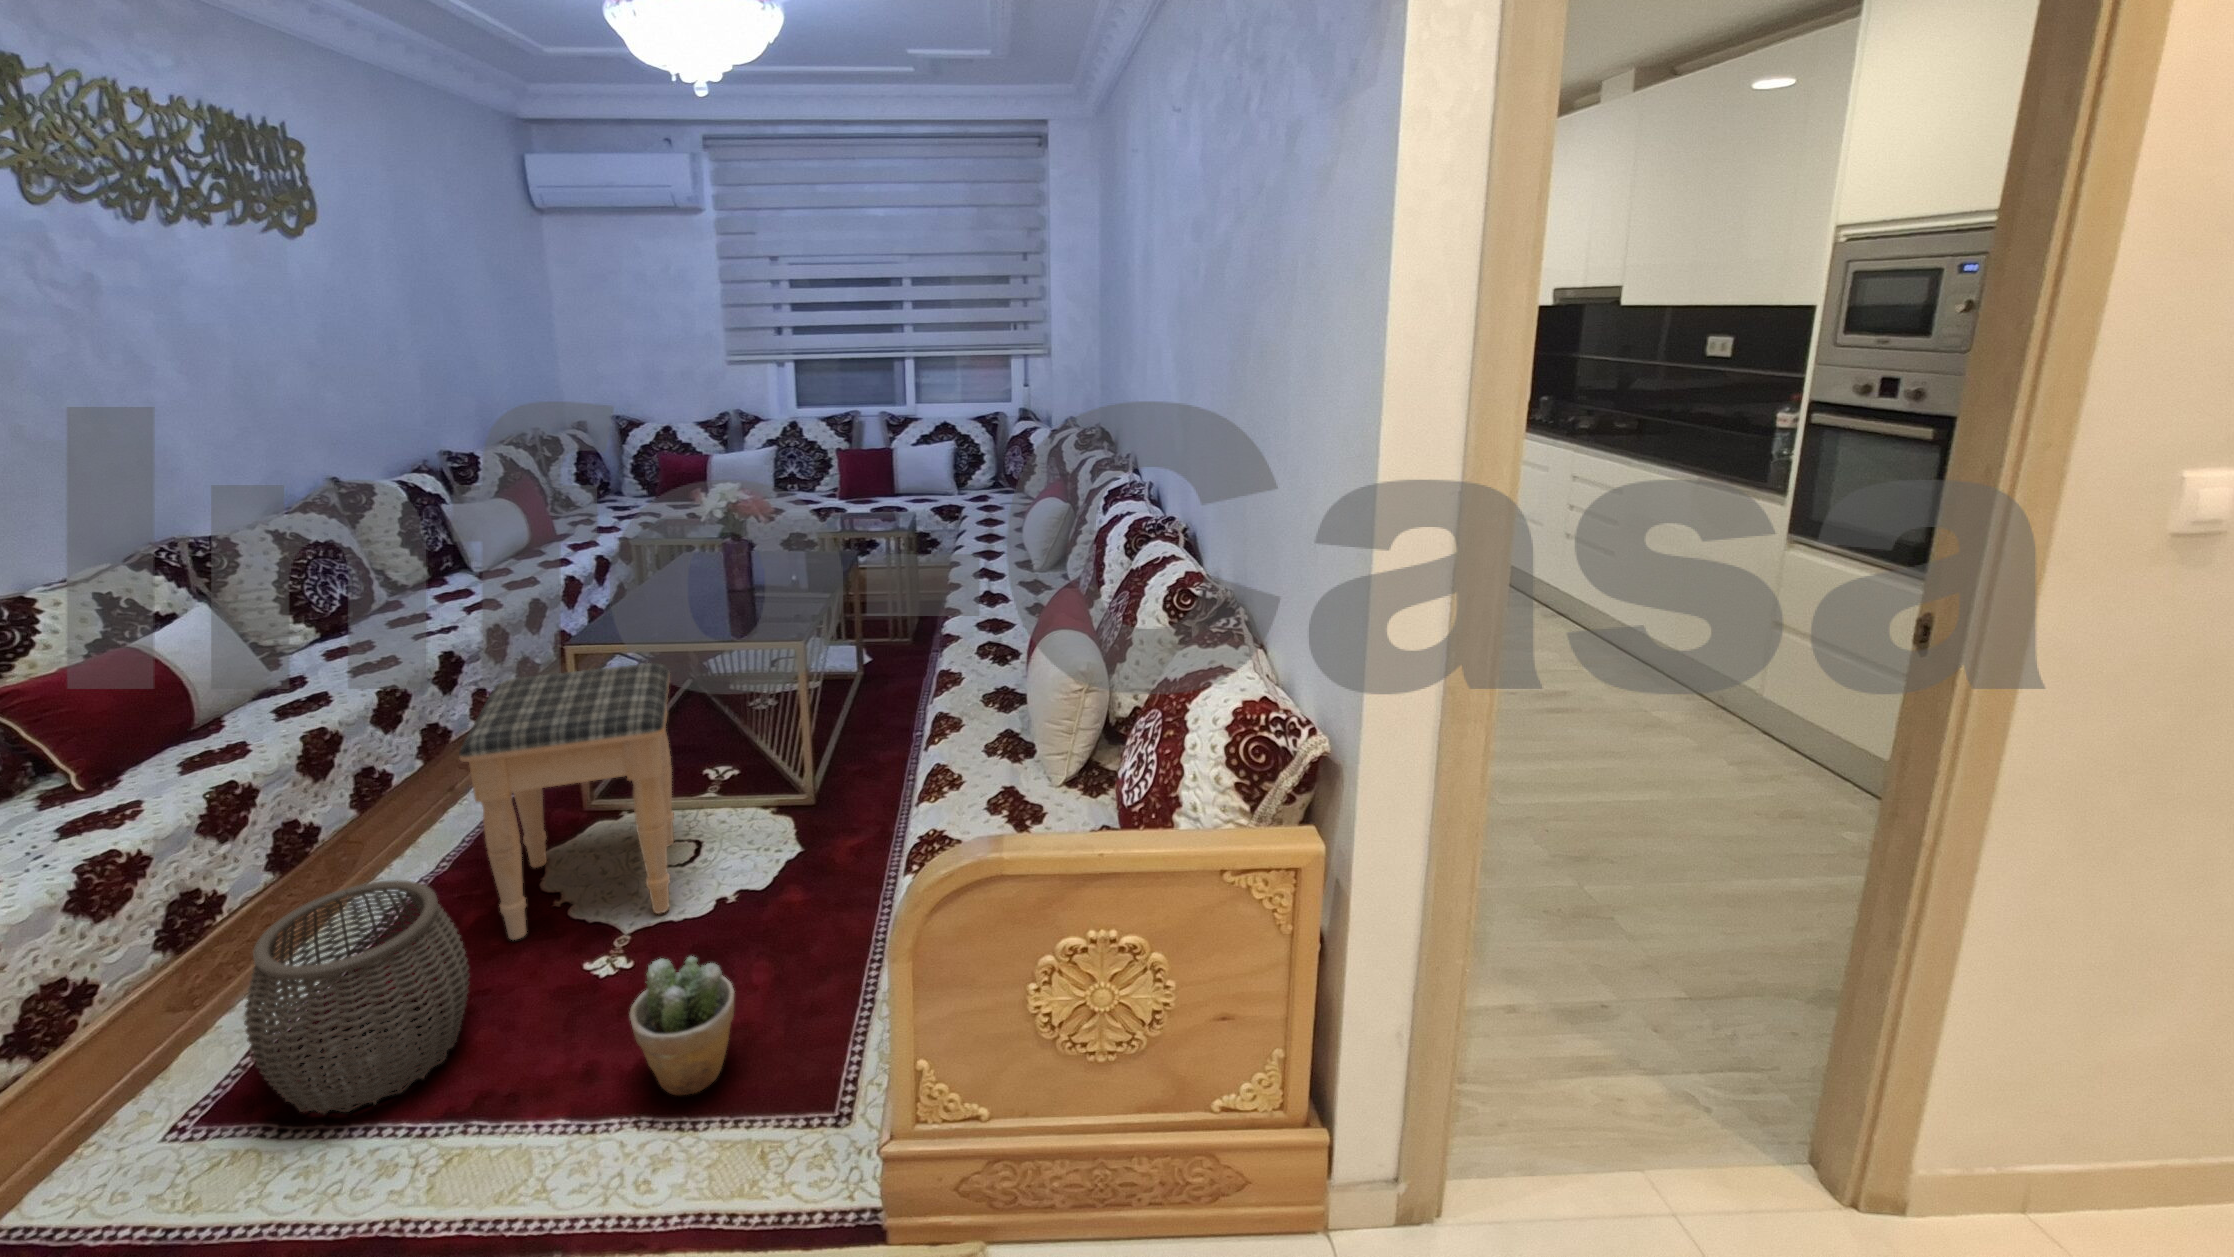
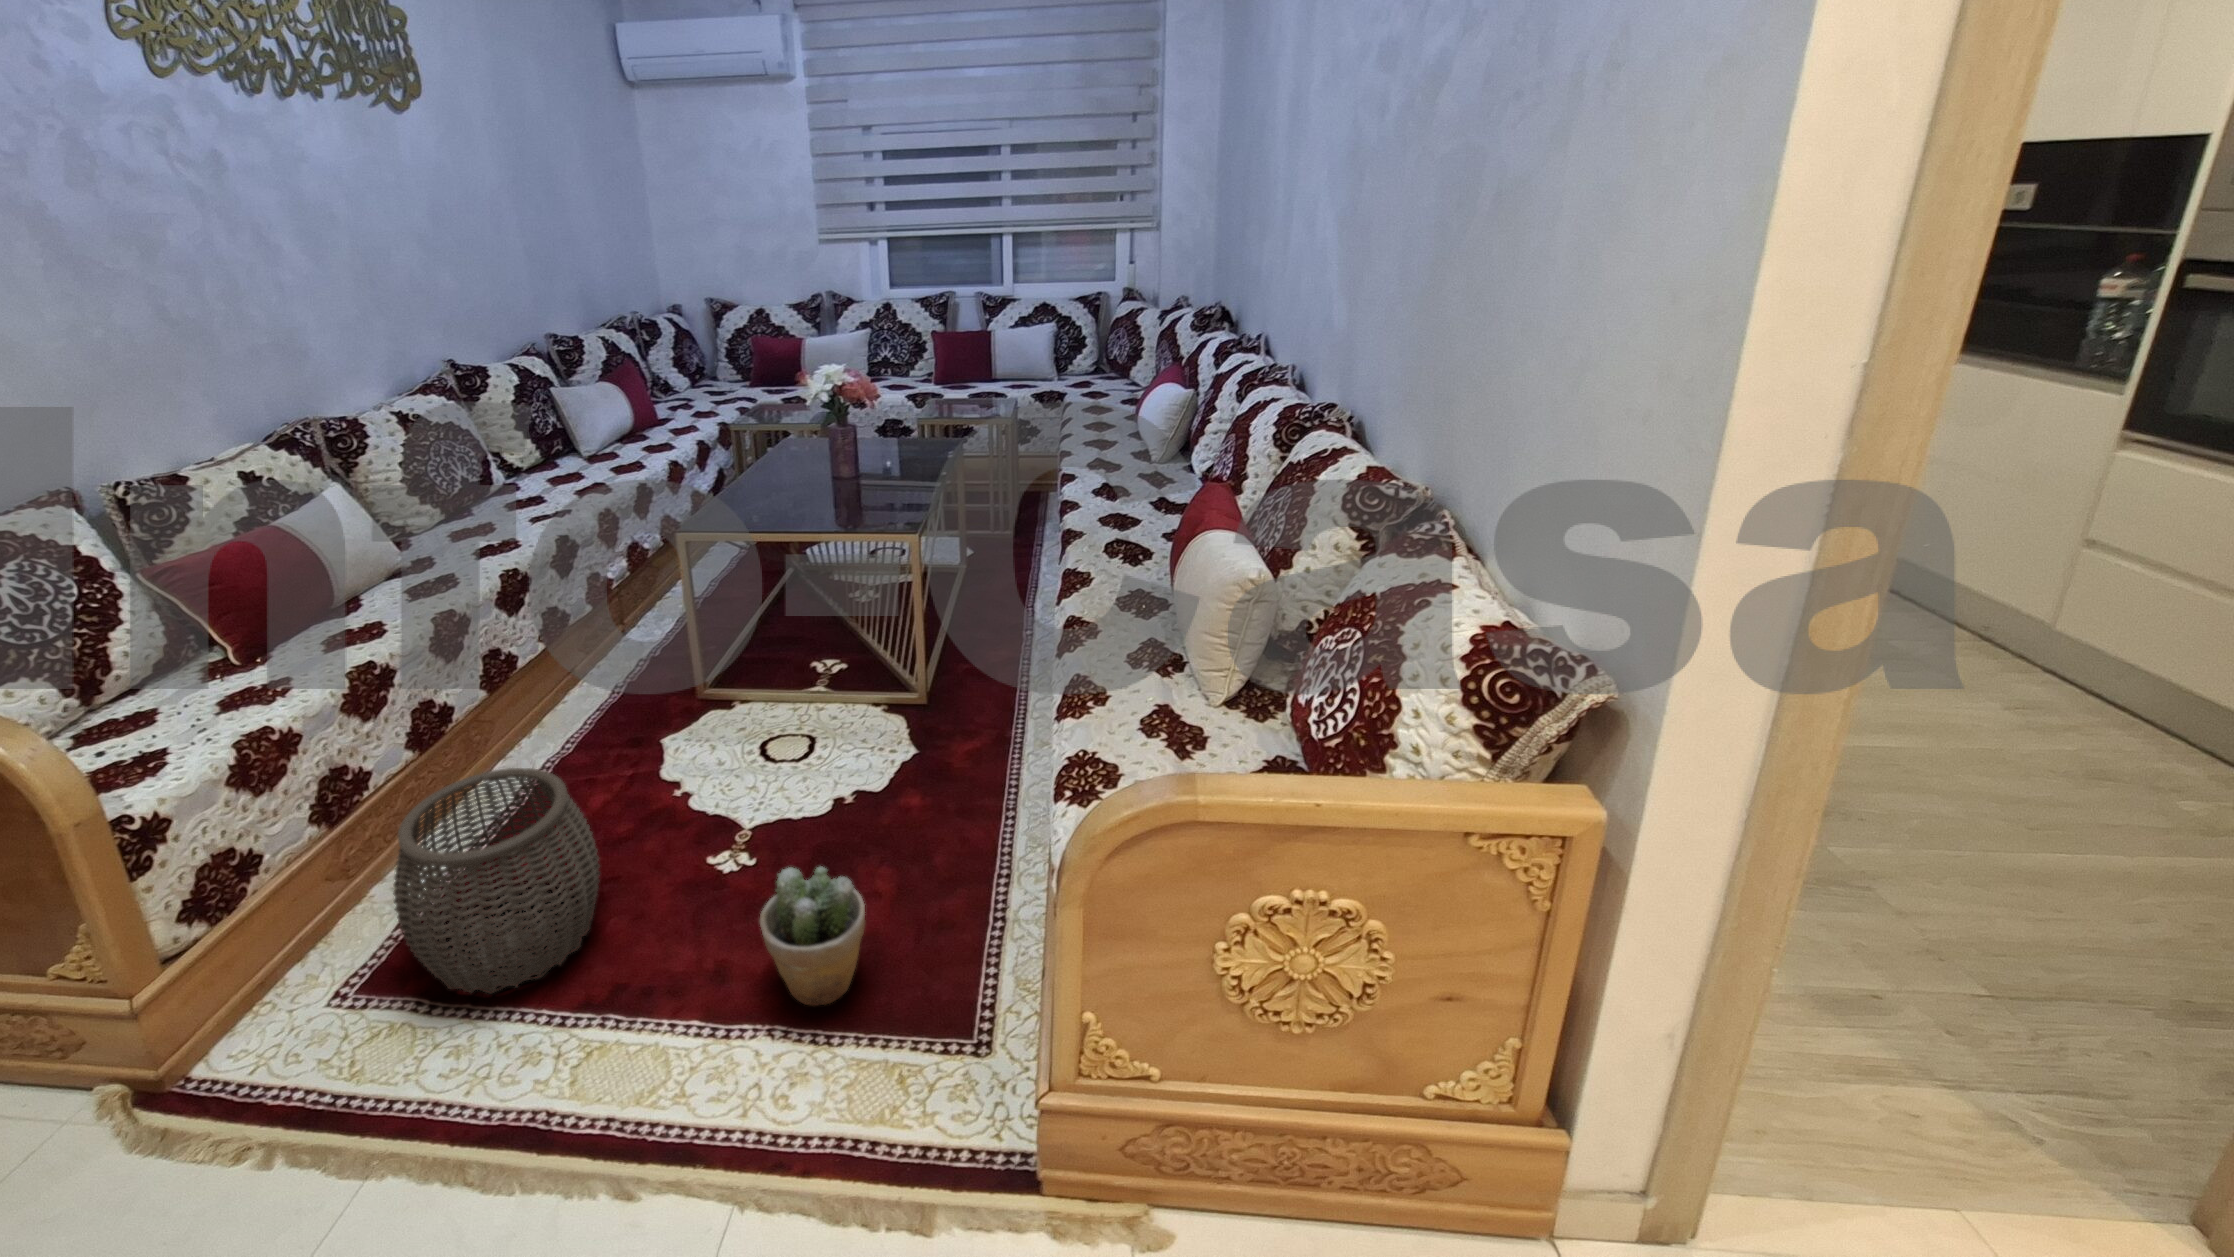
footstool: present [459,663,674,940] -> none [581,554,788,827]

